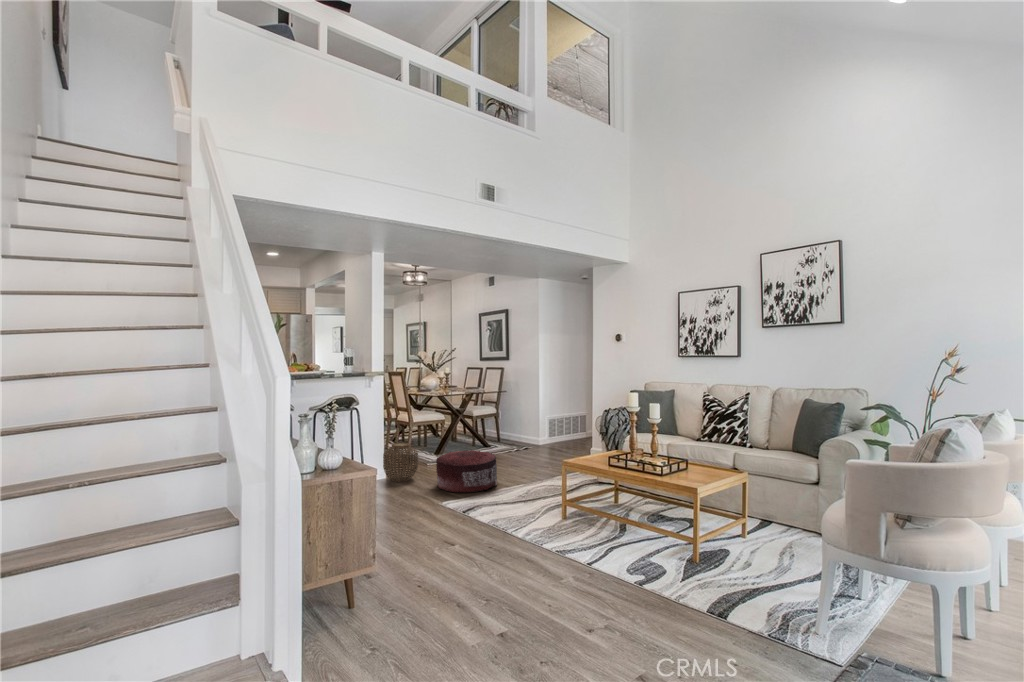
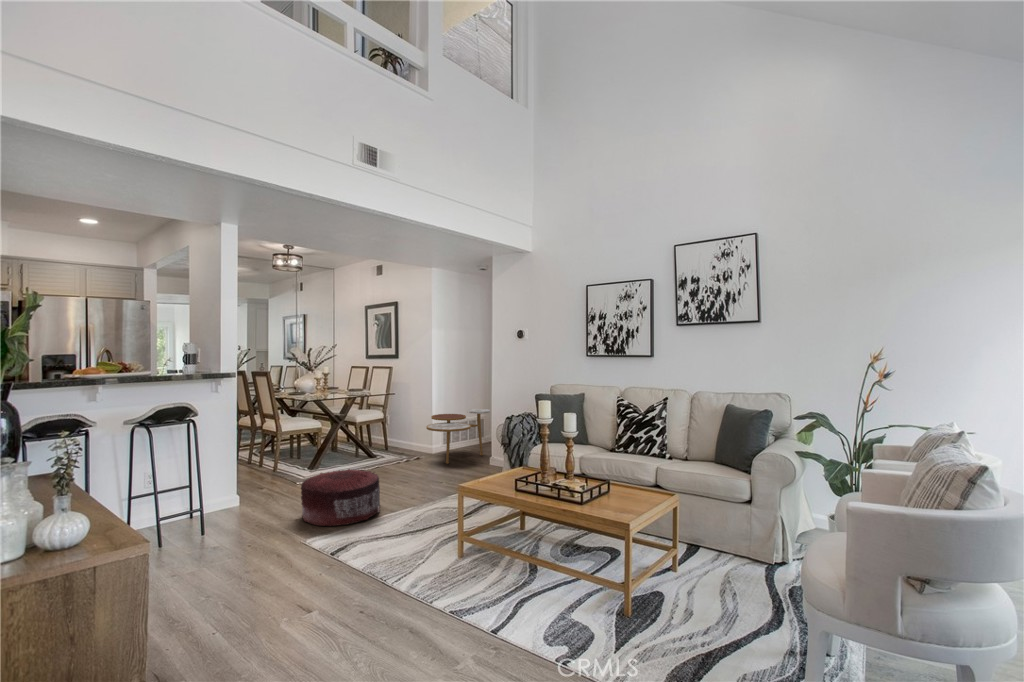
side table: none [533,405,590,453] -> present [426,409,490,464]
woven basket: present [383,443,418,482] -> none [230,463,279,514]

